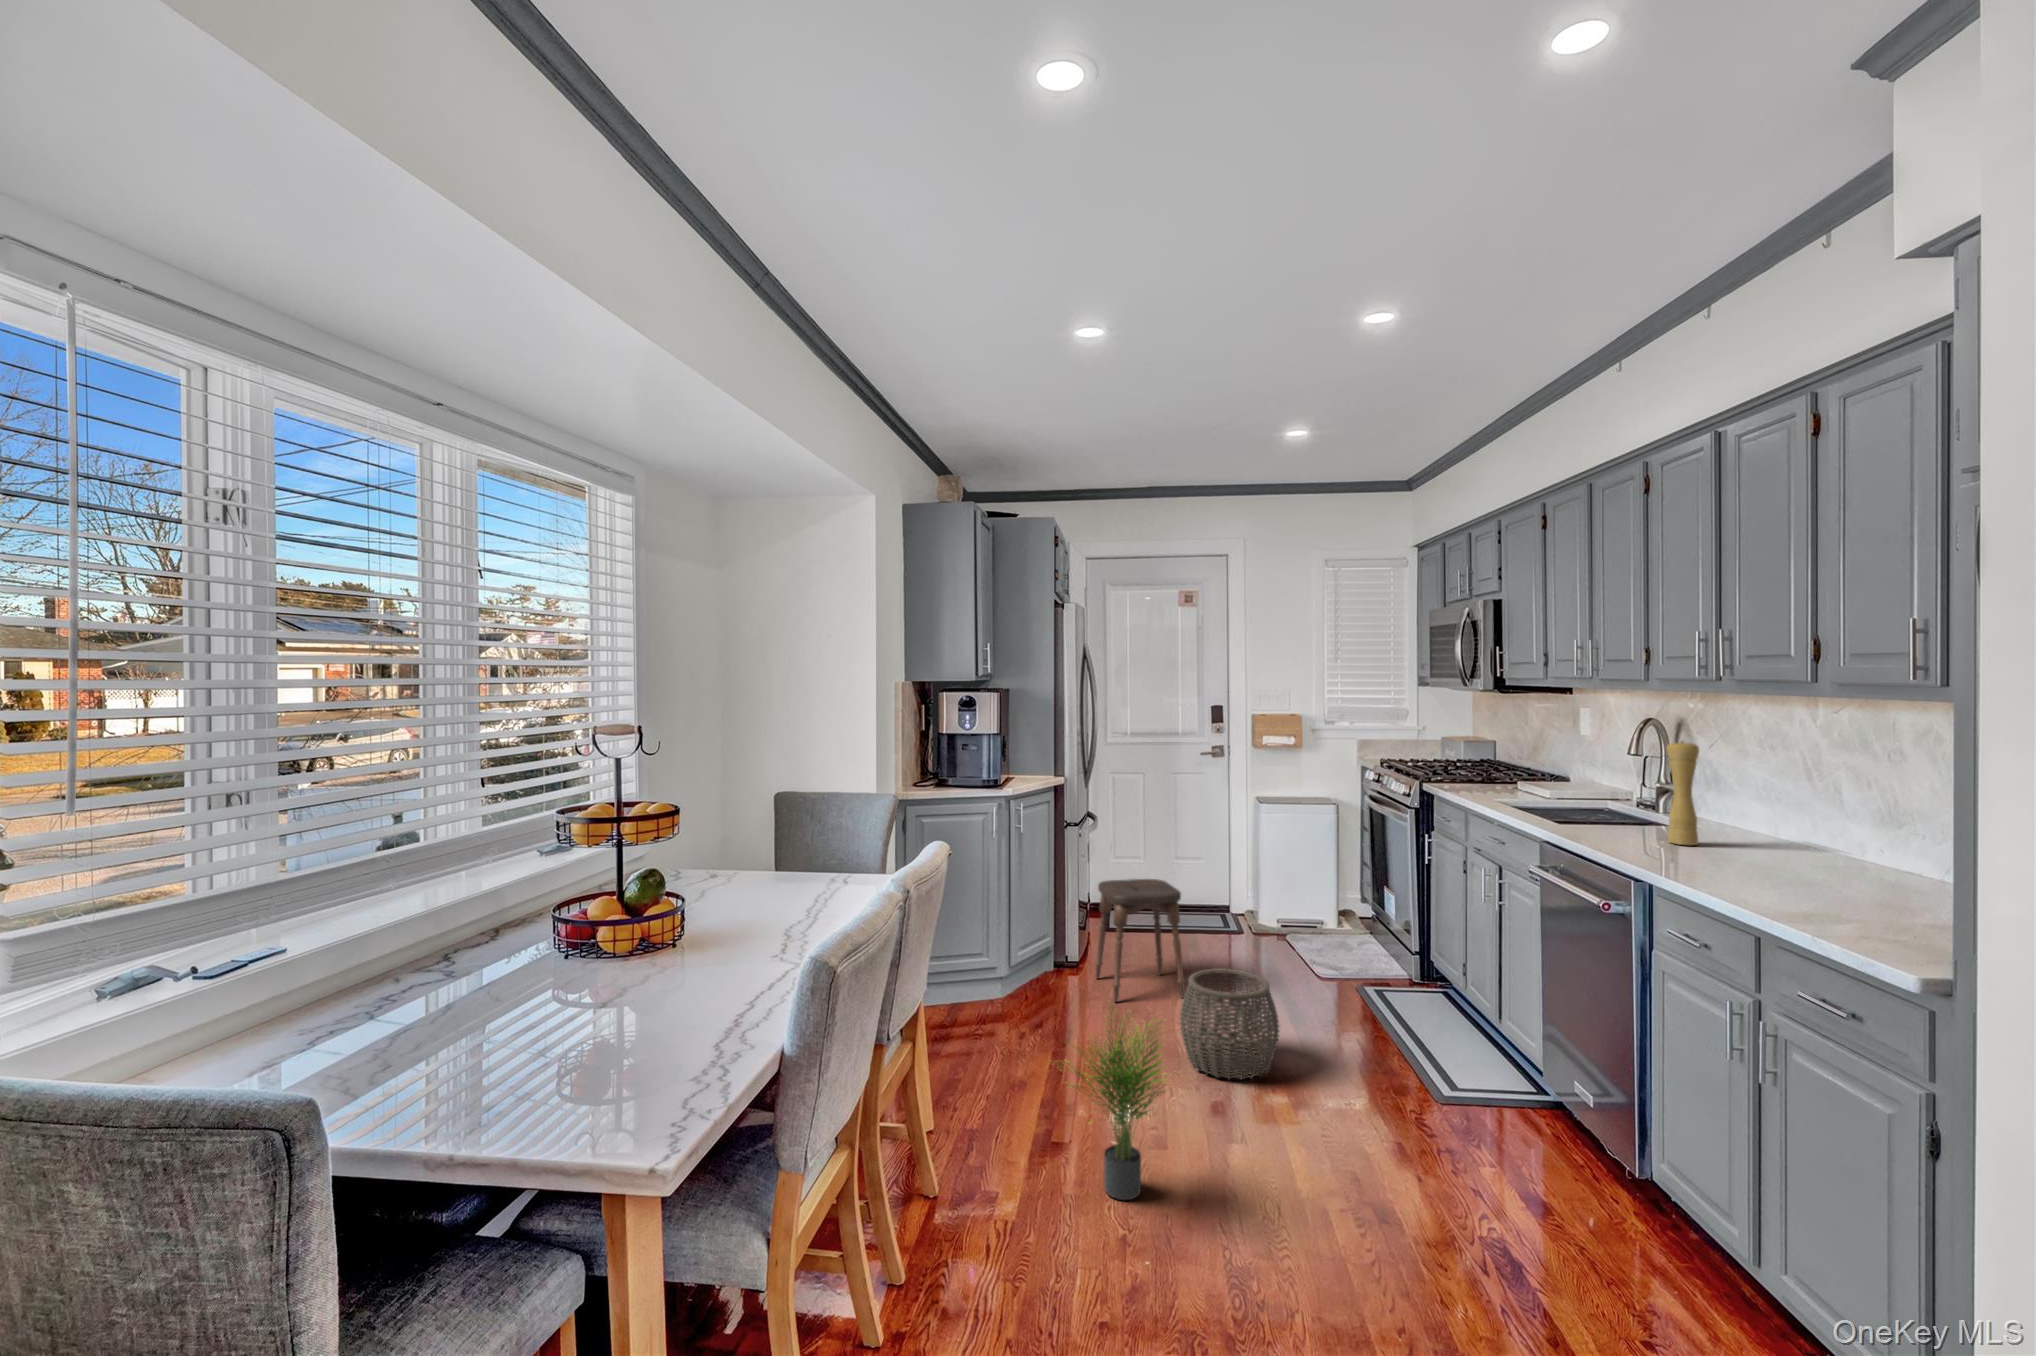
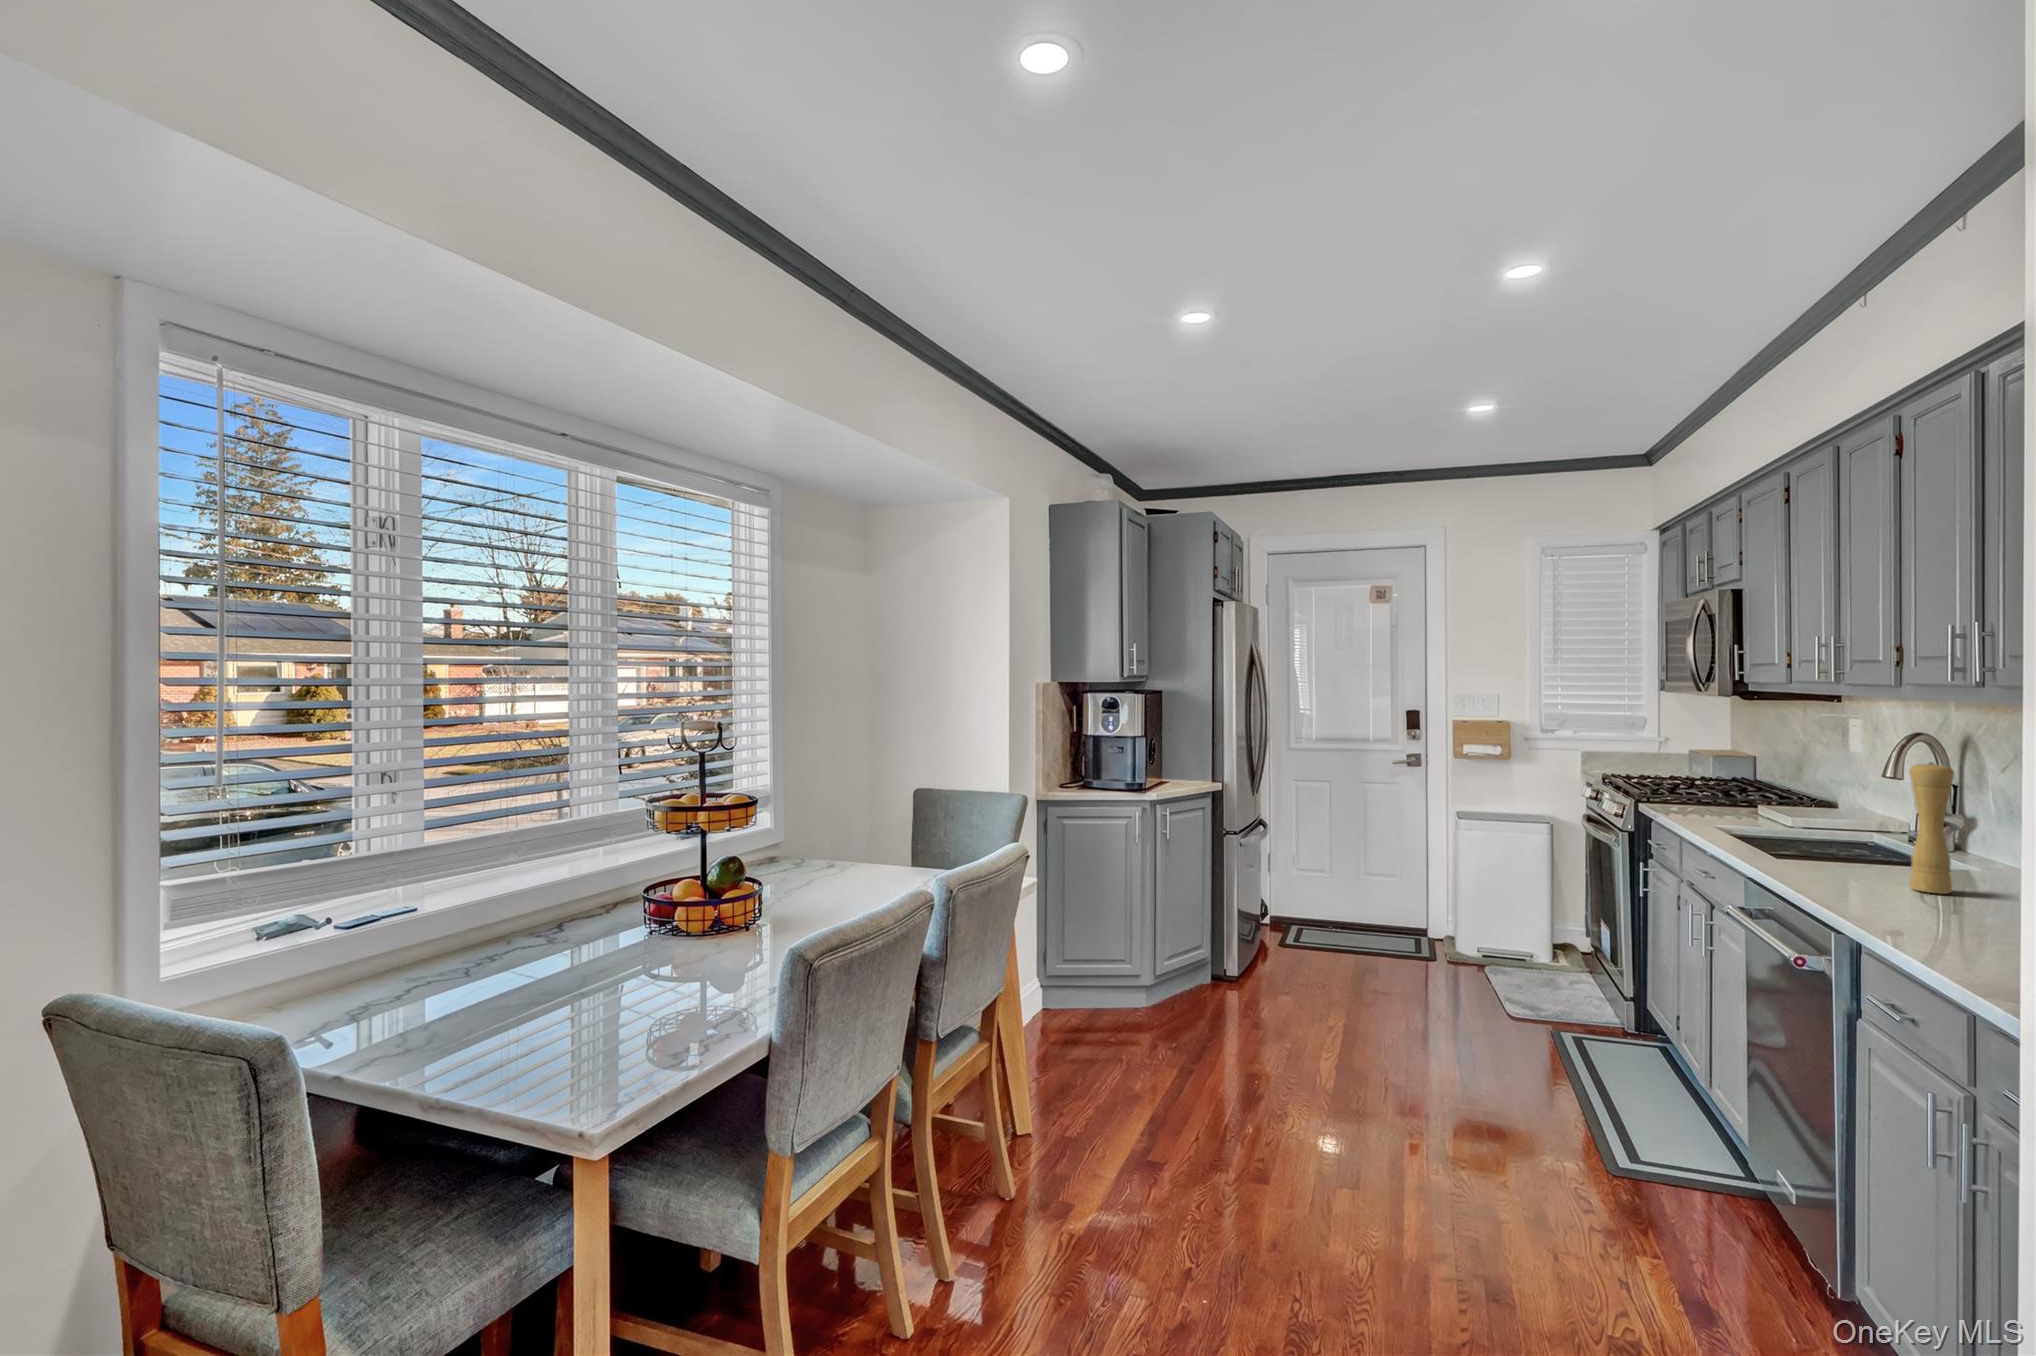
stool: present [1096,879,1185,1002] -> none [1240,898,1336,1032]
woven basket: present [1180,968,1279,1079] -> none [1306,1001,1422,1127]
potted plant: present [1060,1016,1166,1200] -> none [1125,1021,1262,1233]

